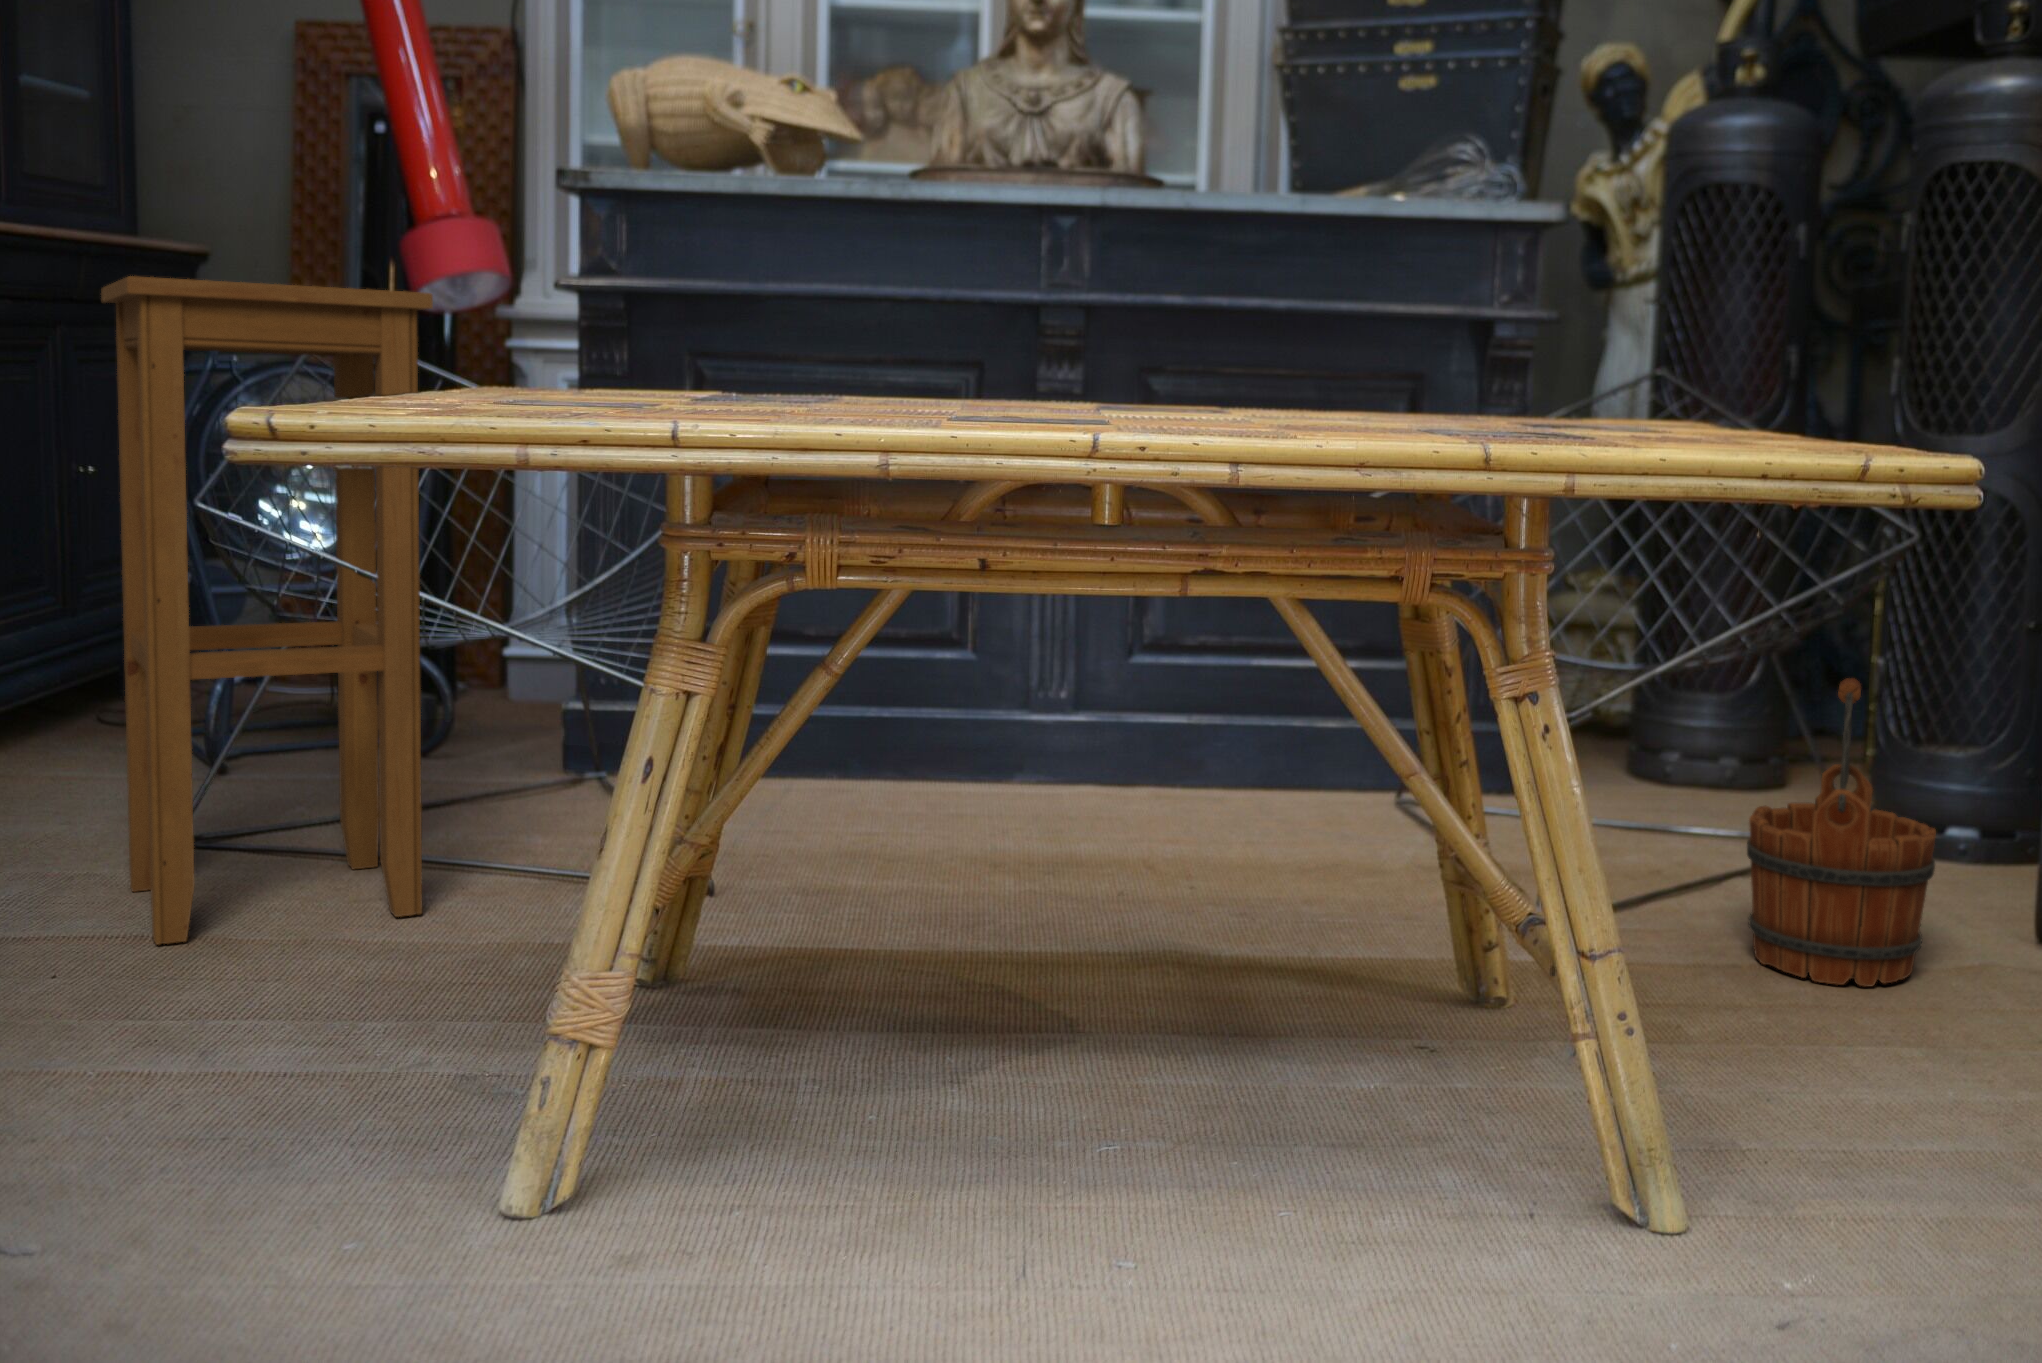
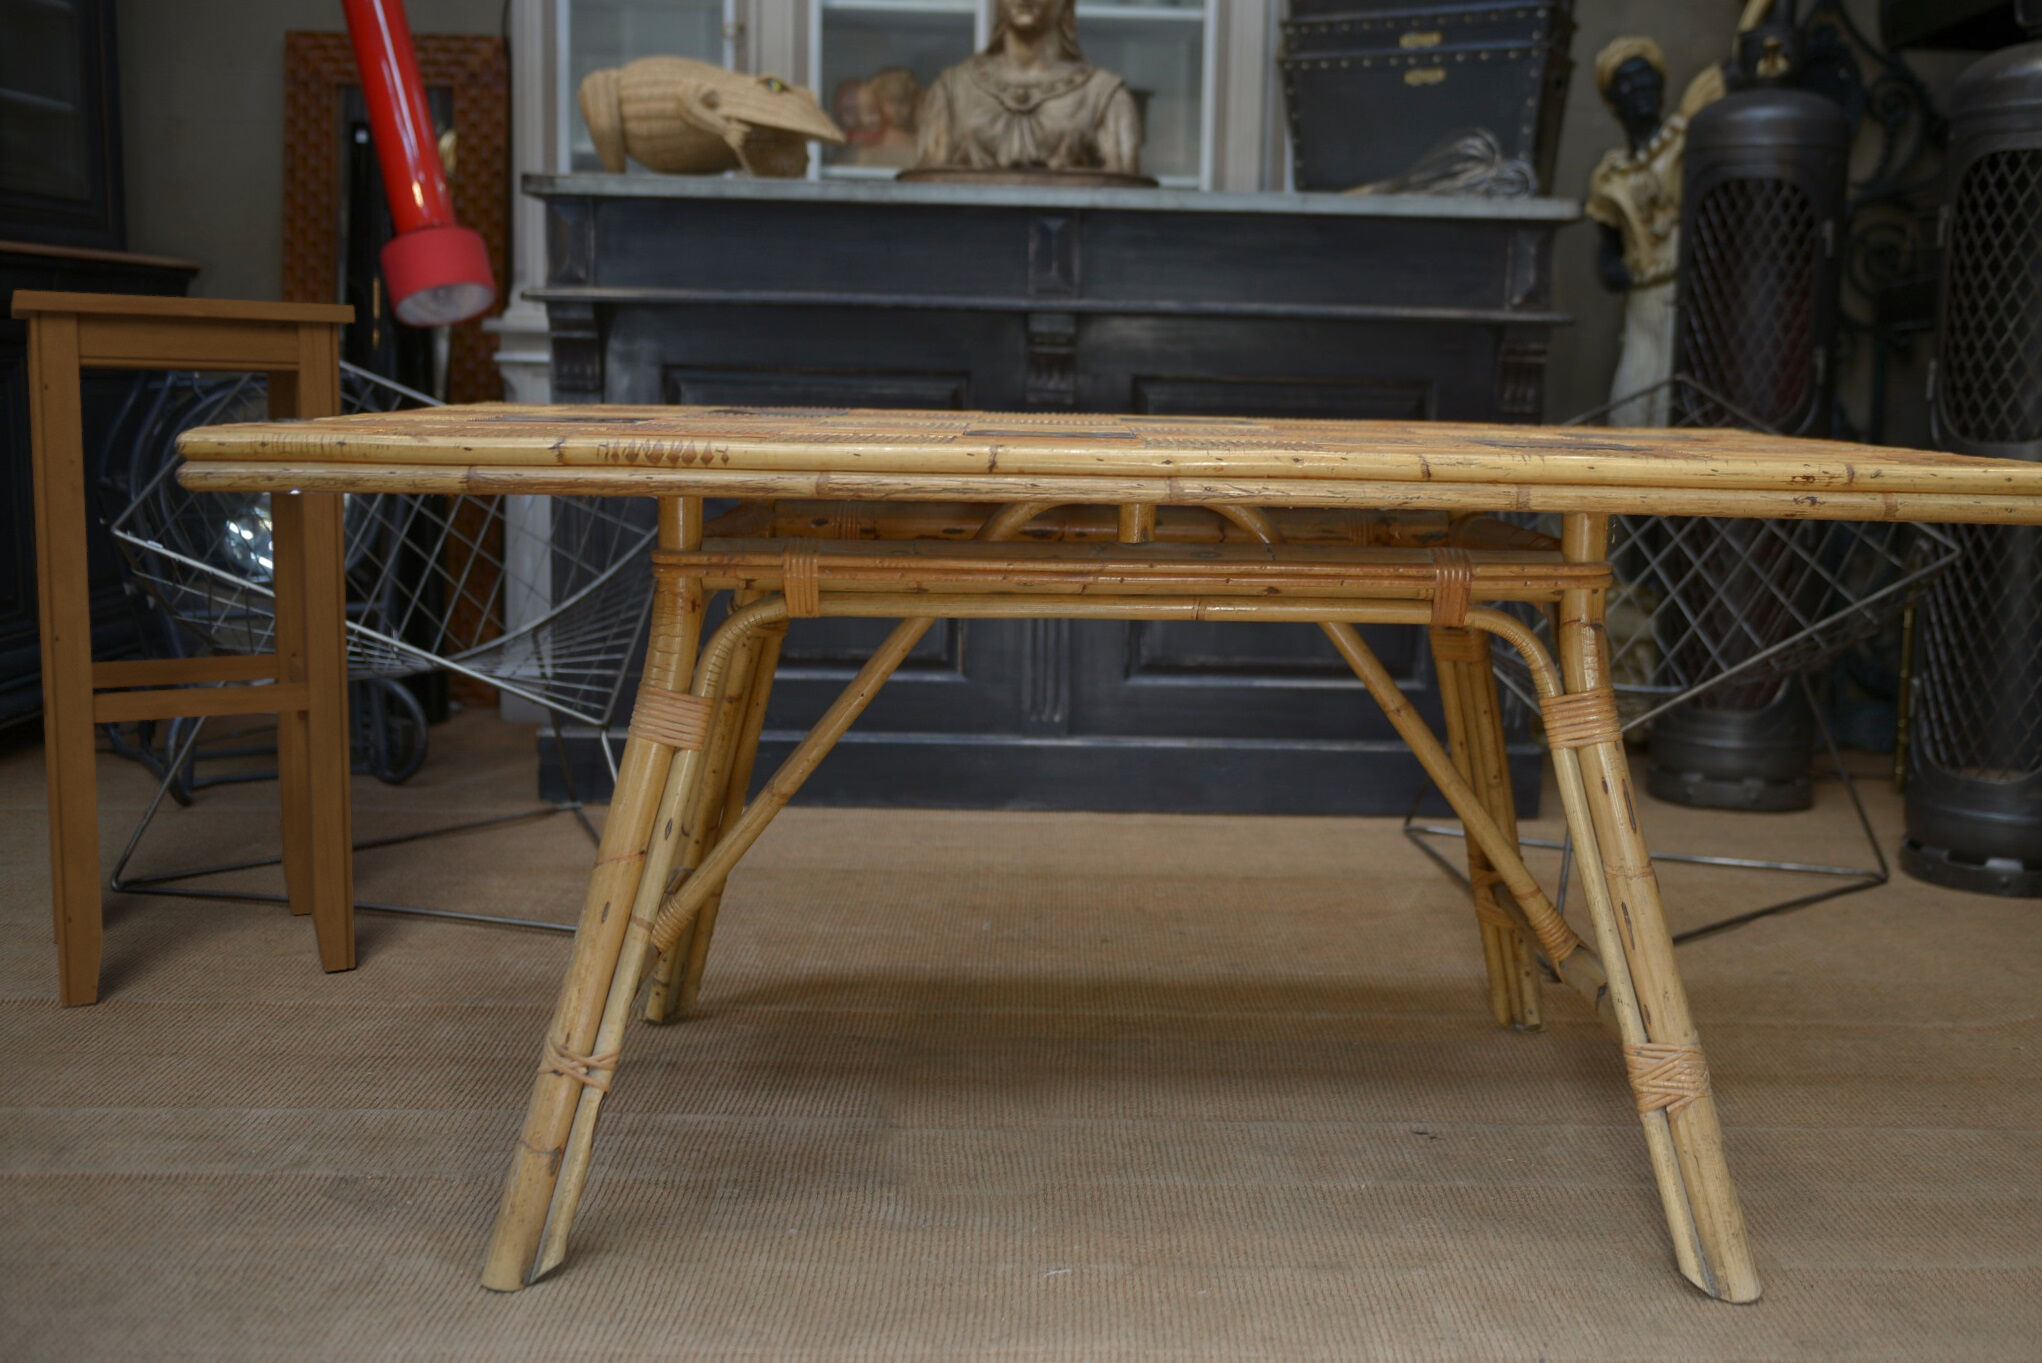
wooden bucket: present [1747,678,1936,986] -> none [1776,709,1984,1047]

